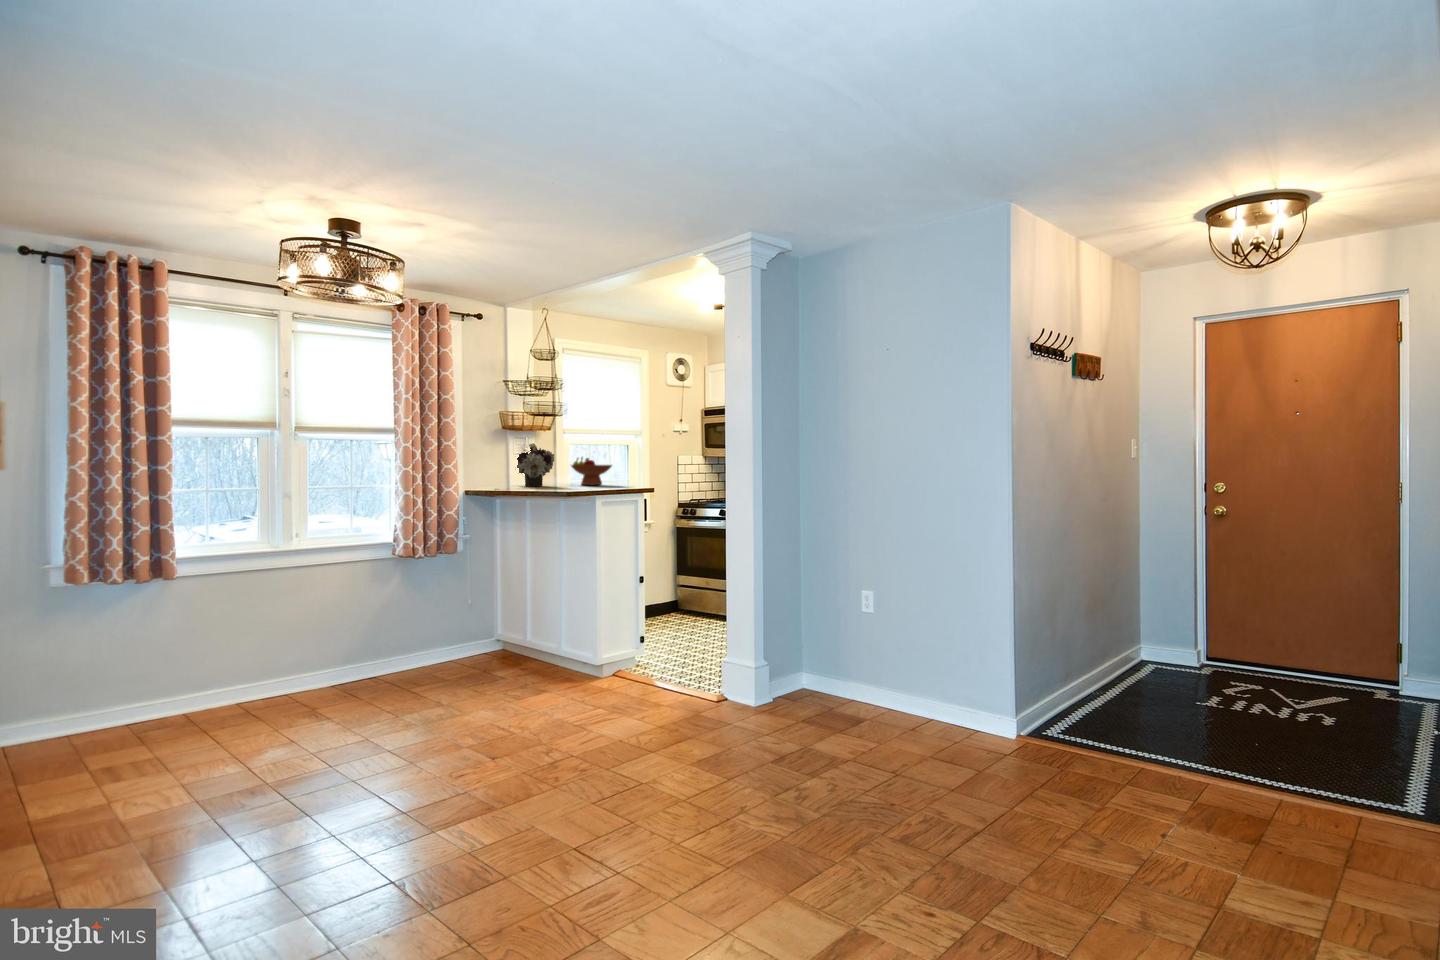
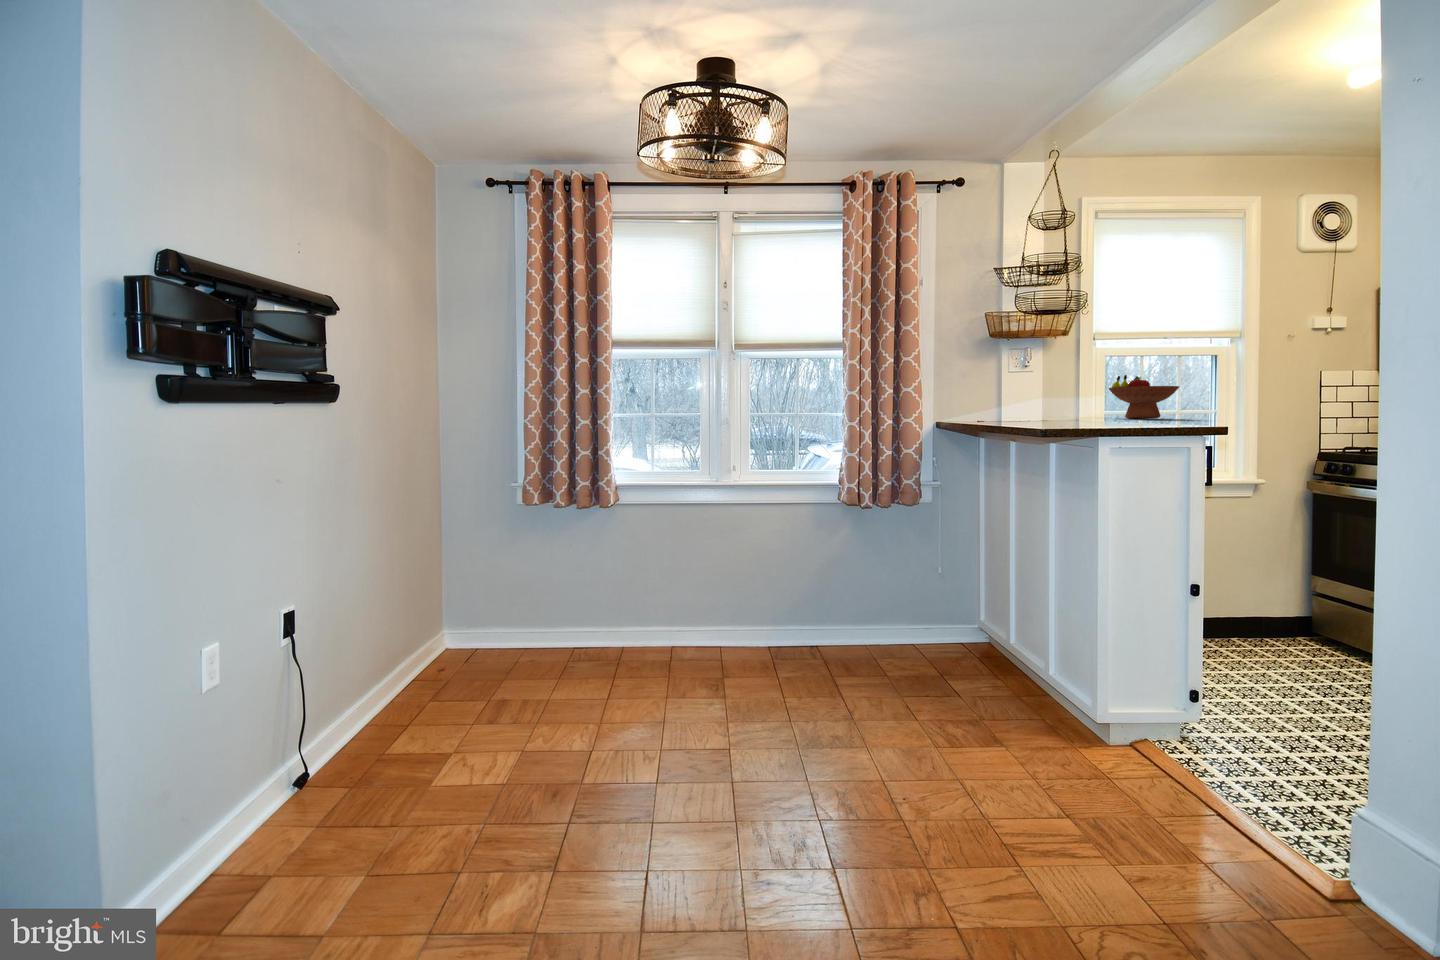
flower arrangement: present [515,443,554,486] -> none [1017,356,1075,418]

